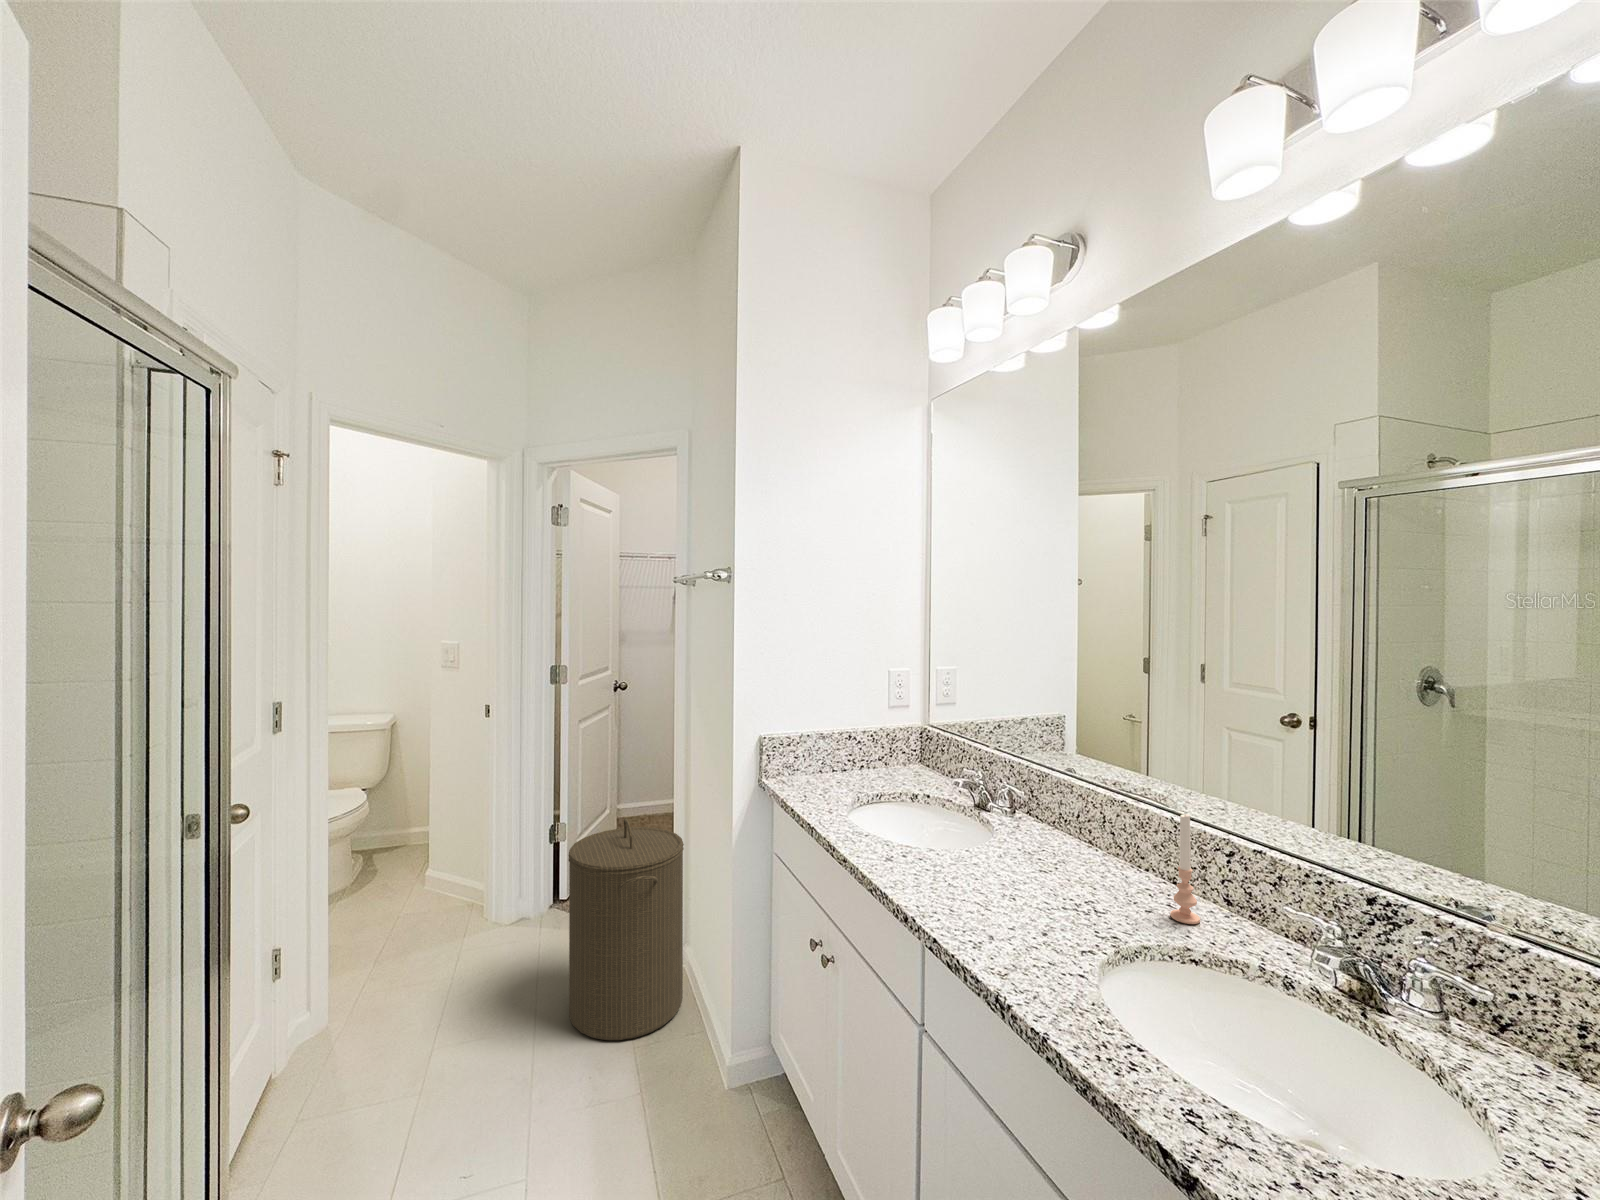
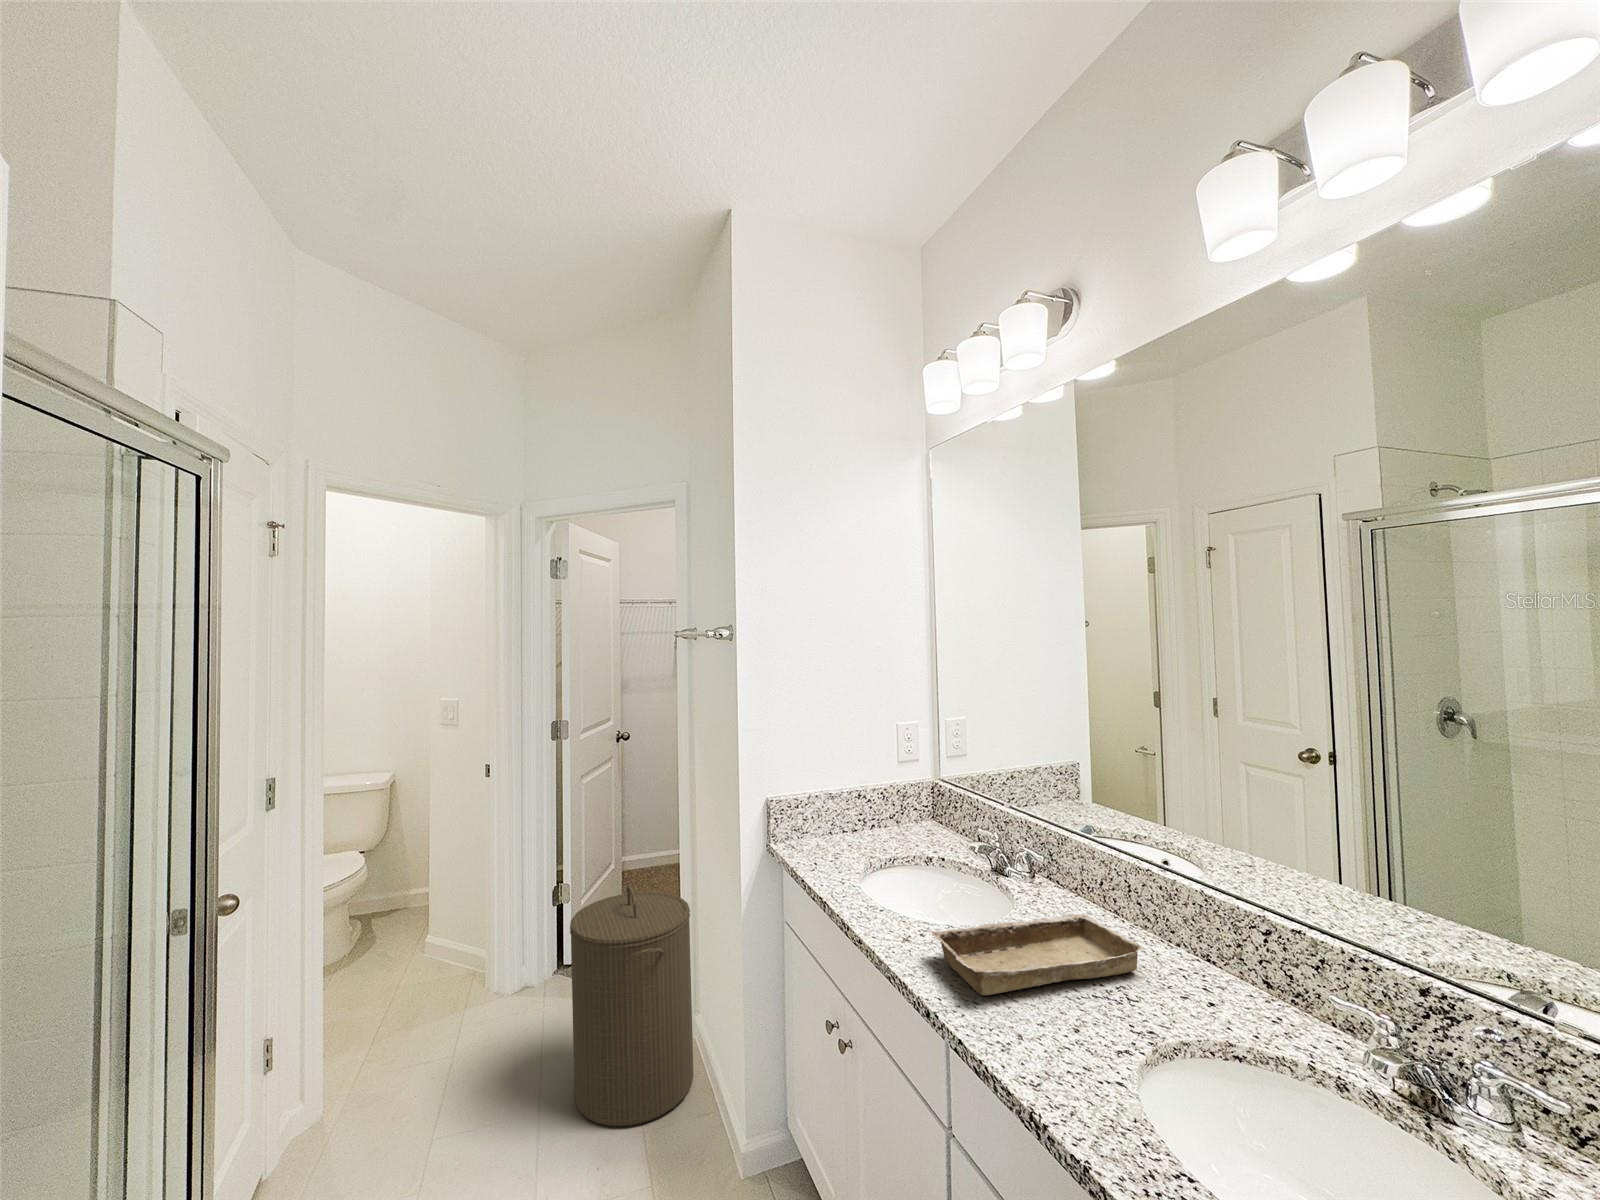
candle: present [1170,814,1200,924] -> none [1209,892,1241,1013]
tray: none [912,840,1114,904] -> present [931,914,1145,995]

